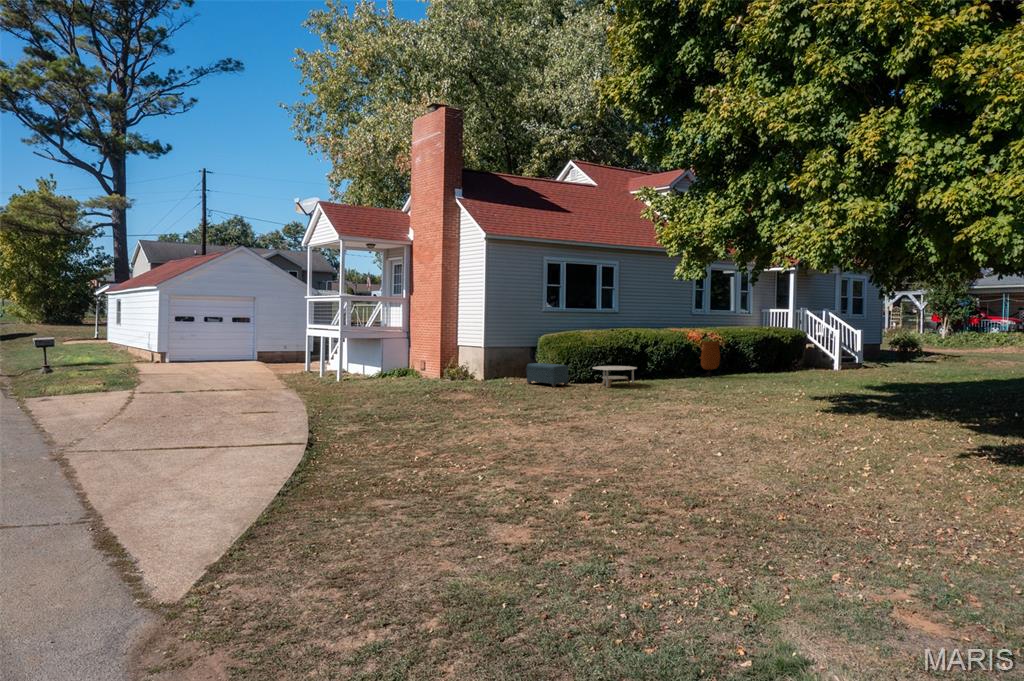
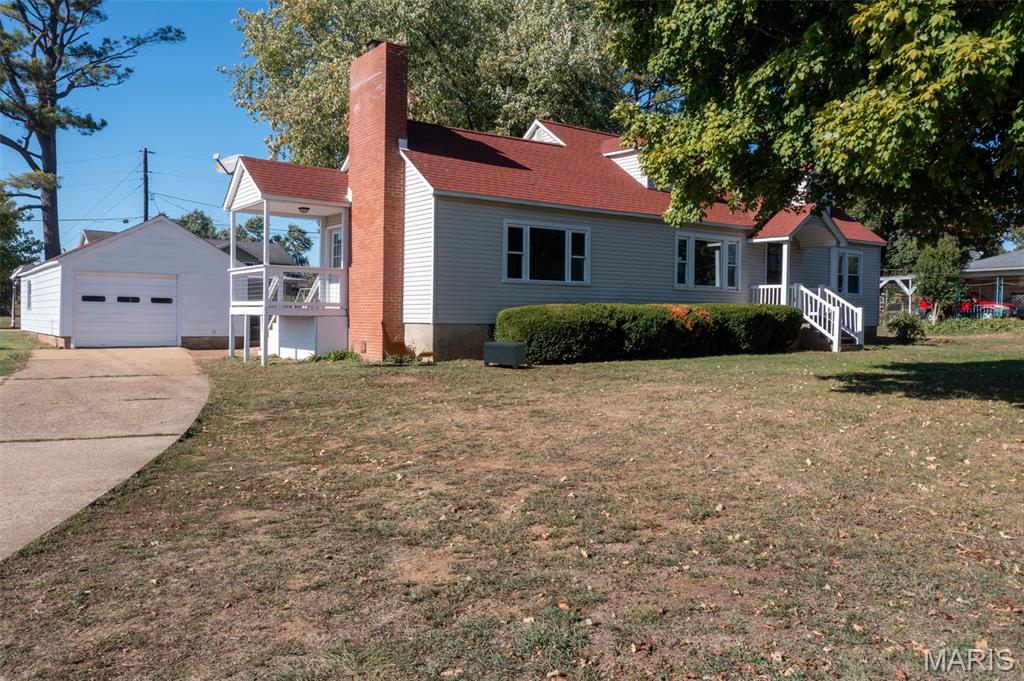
lounge chair: present [700,341,721,378] -> present [381,321,437,365]
round table: present [593,366,636,388] -> none [561,344,613,369]

